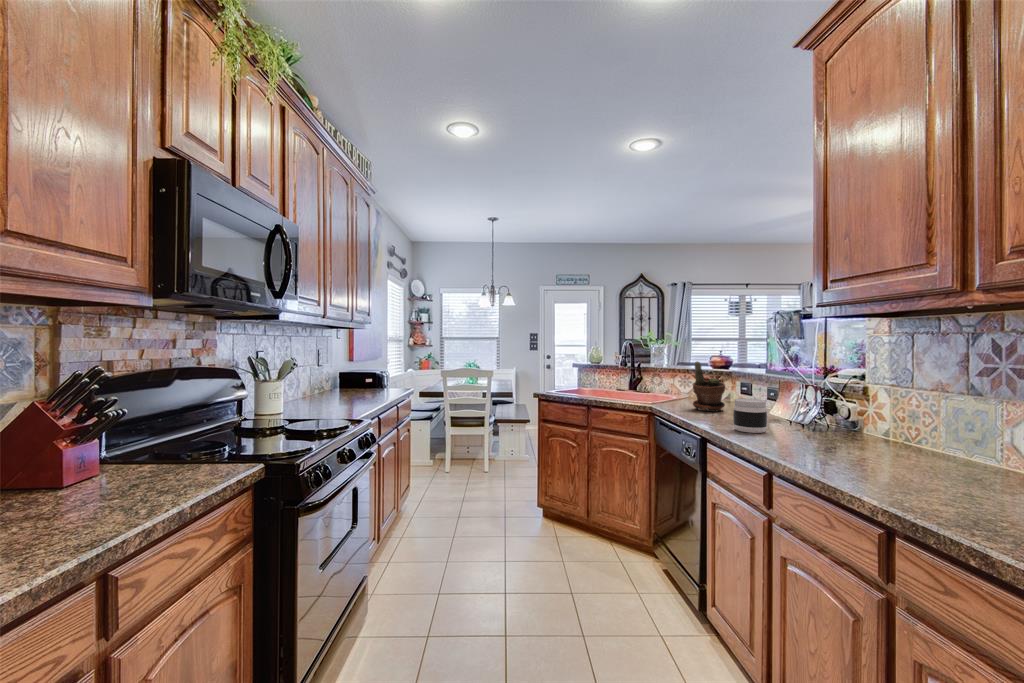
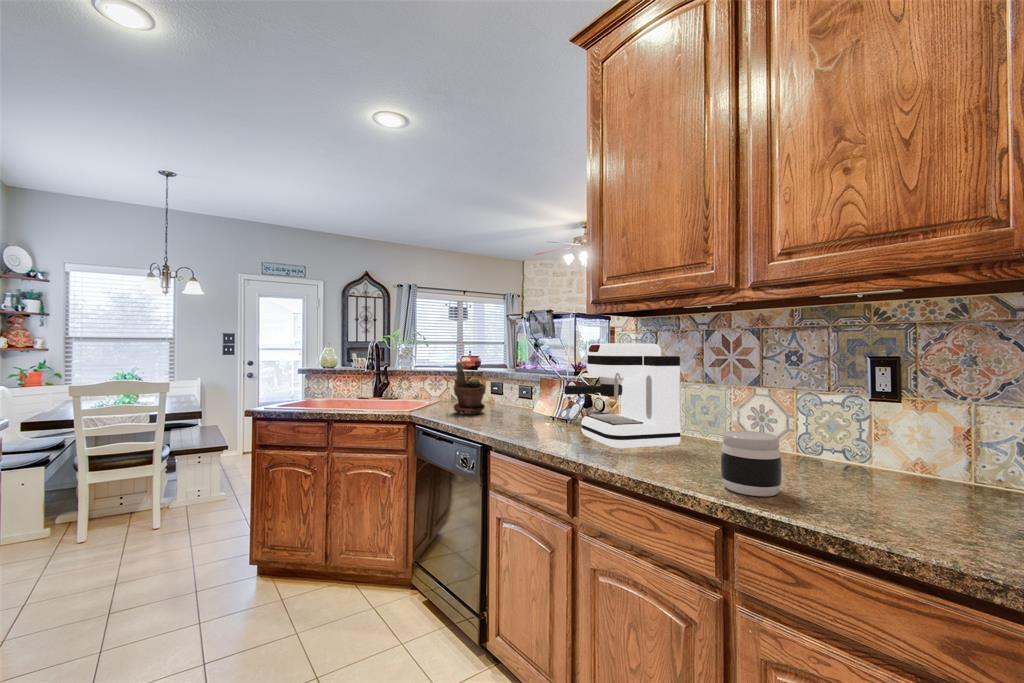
coffee maker: none [777,348,914,461] -> present [564,343,681,450]
jar: present [733,398,767,433] -> present [721,430,782,496]

